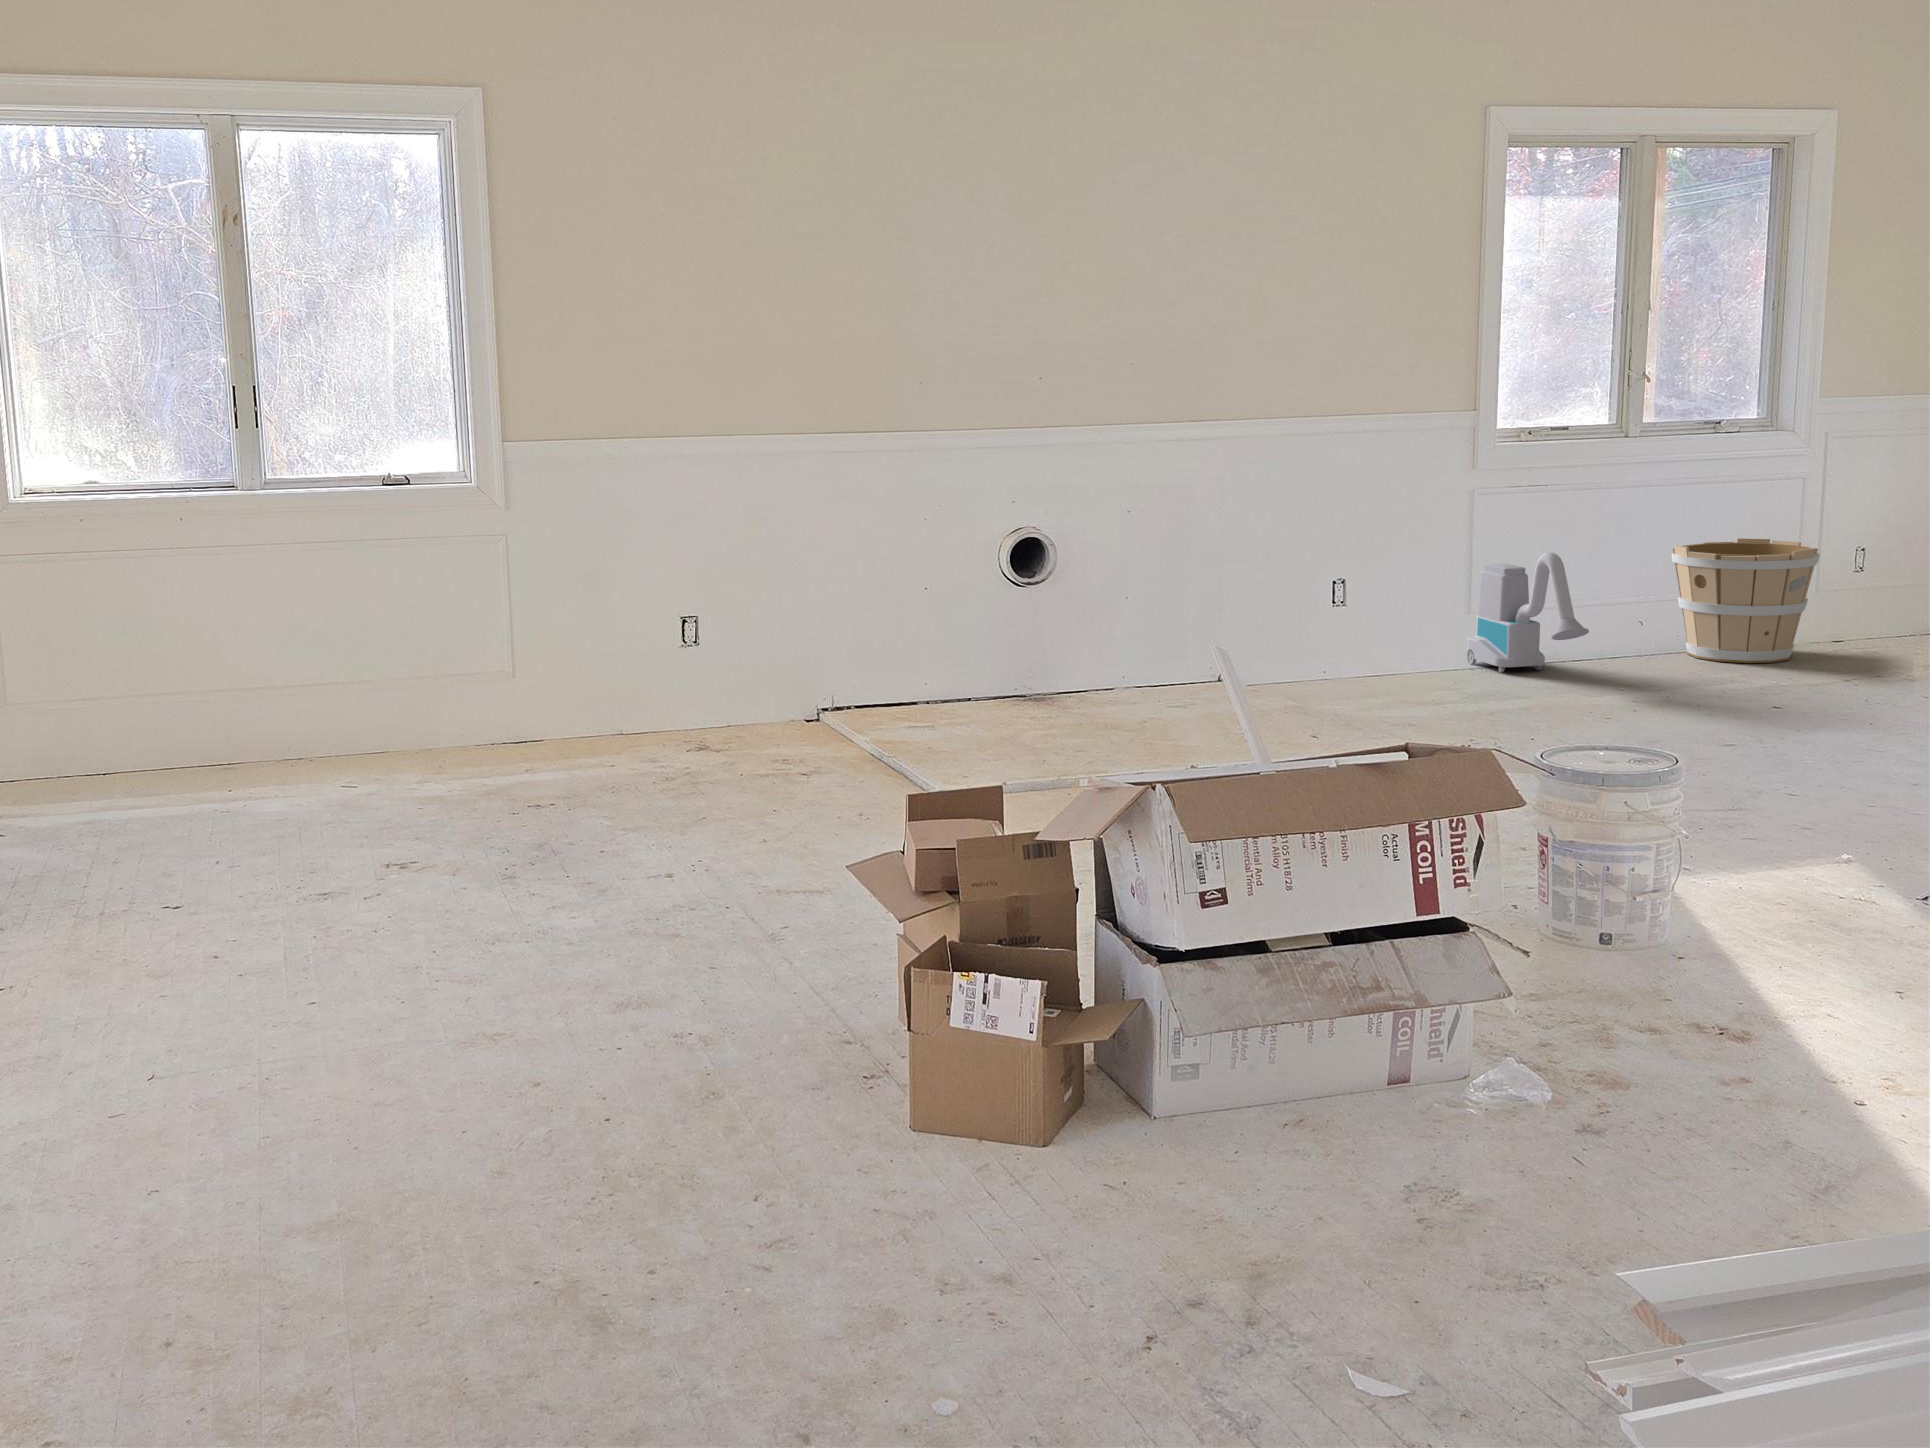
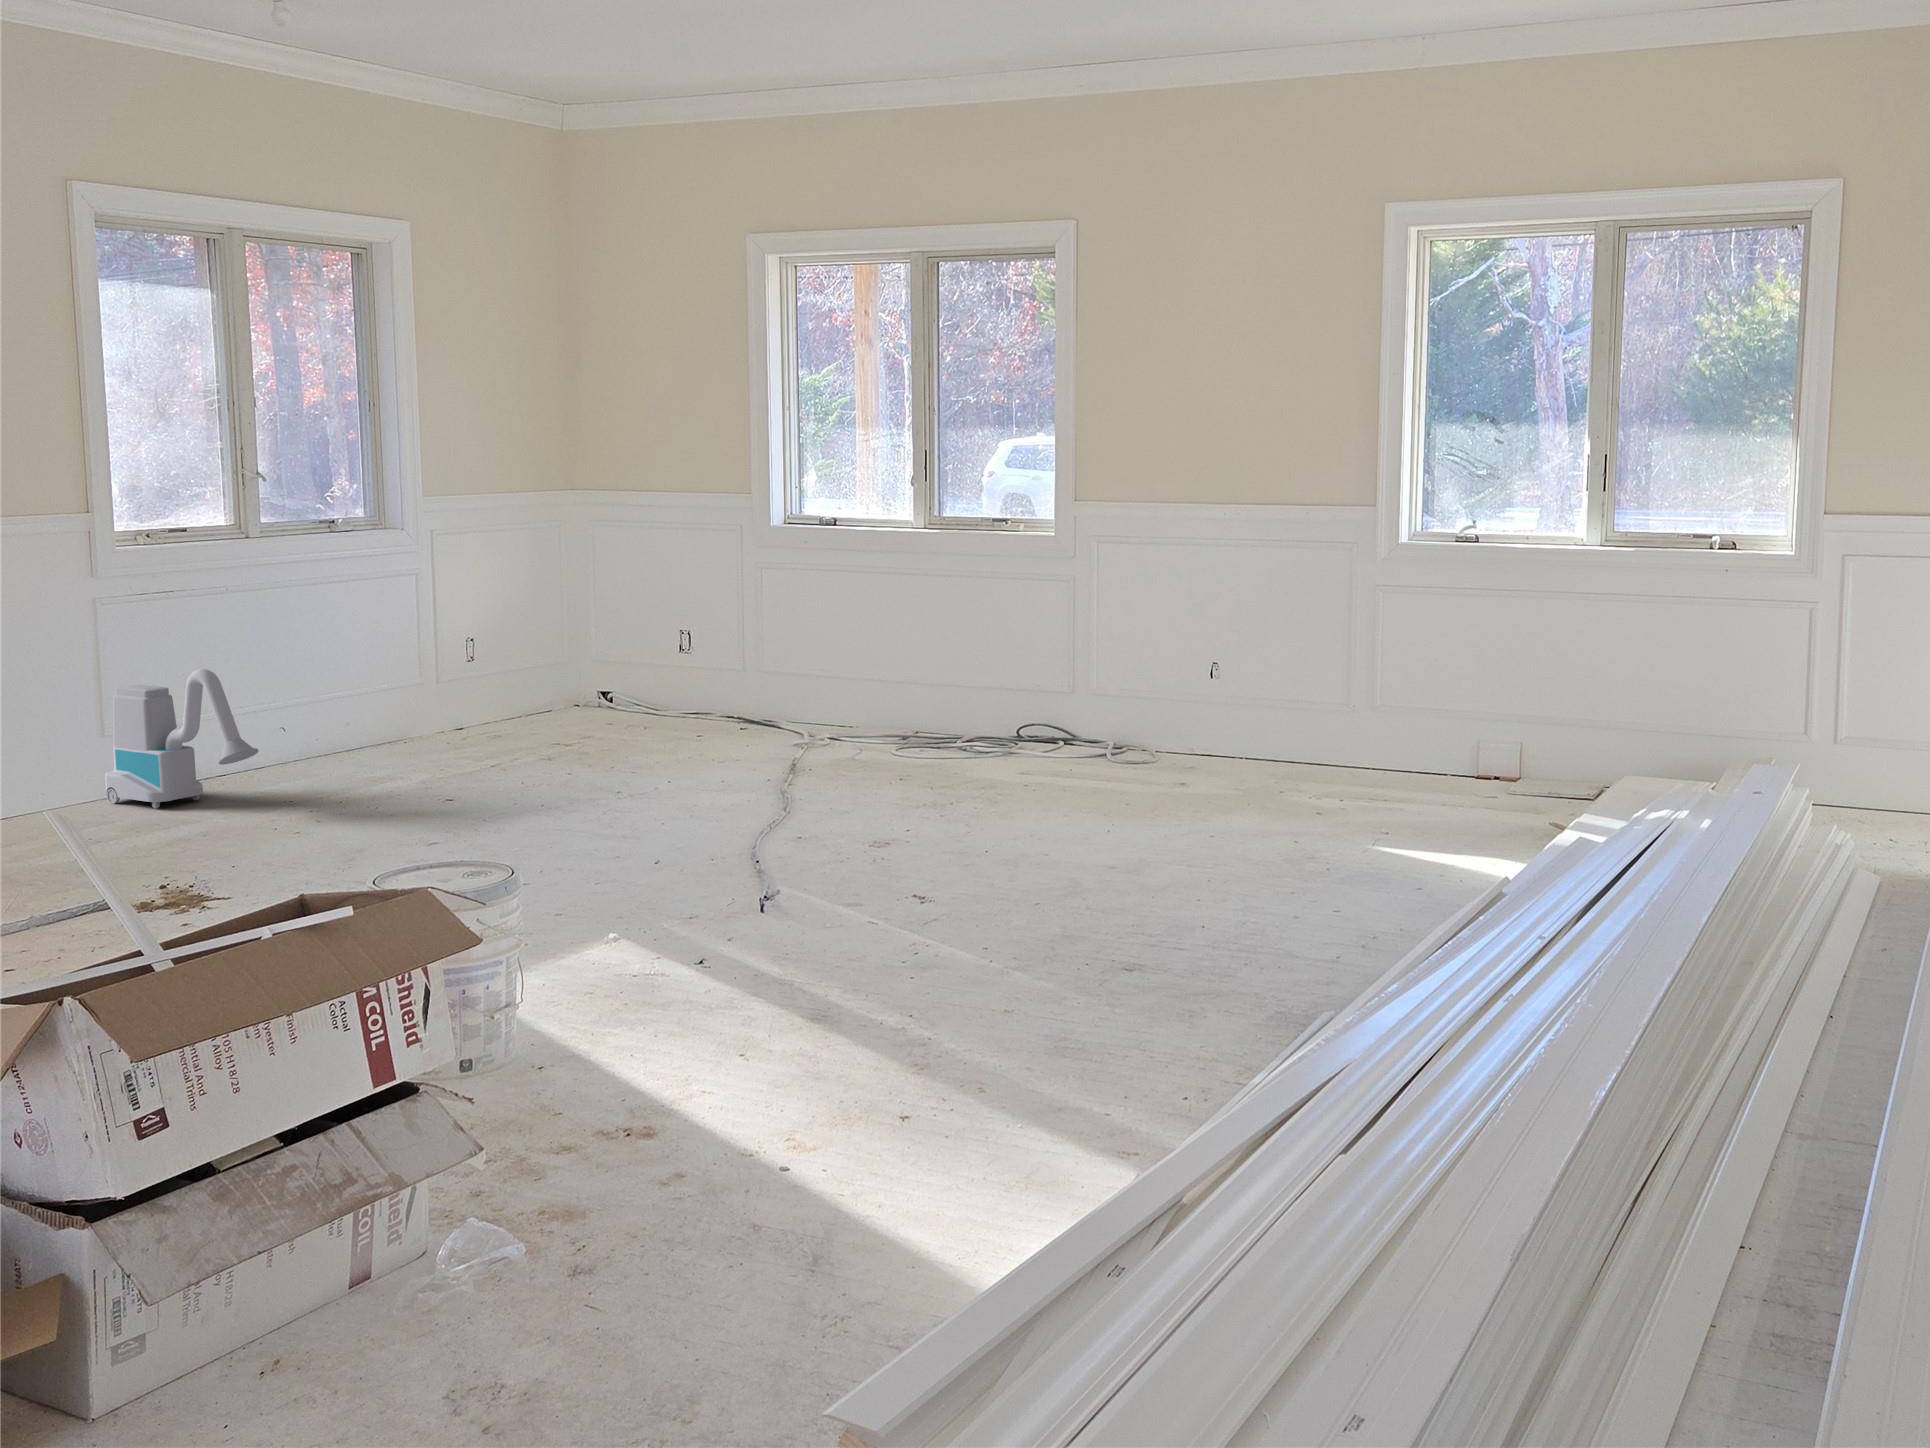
wooden bucket: present [1671,539,1820,663] -> none [314,640,455,767]

